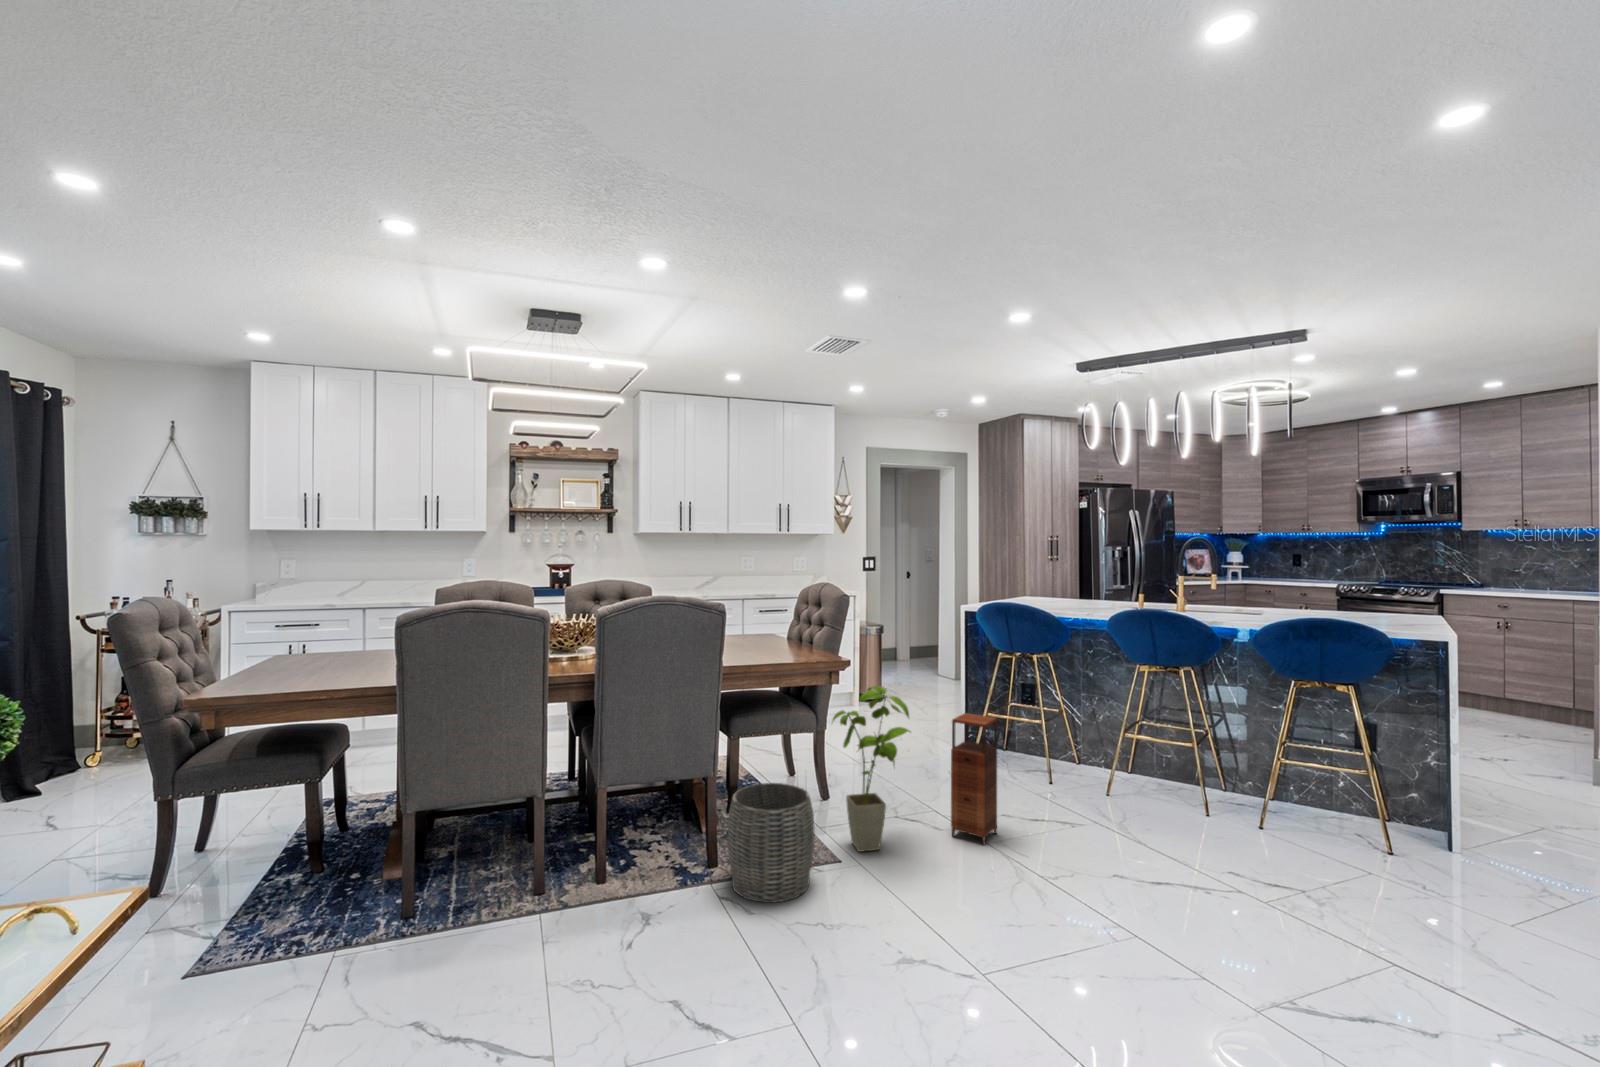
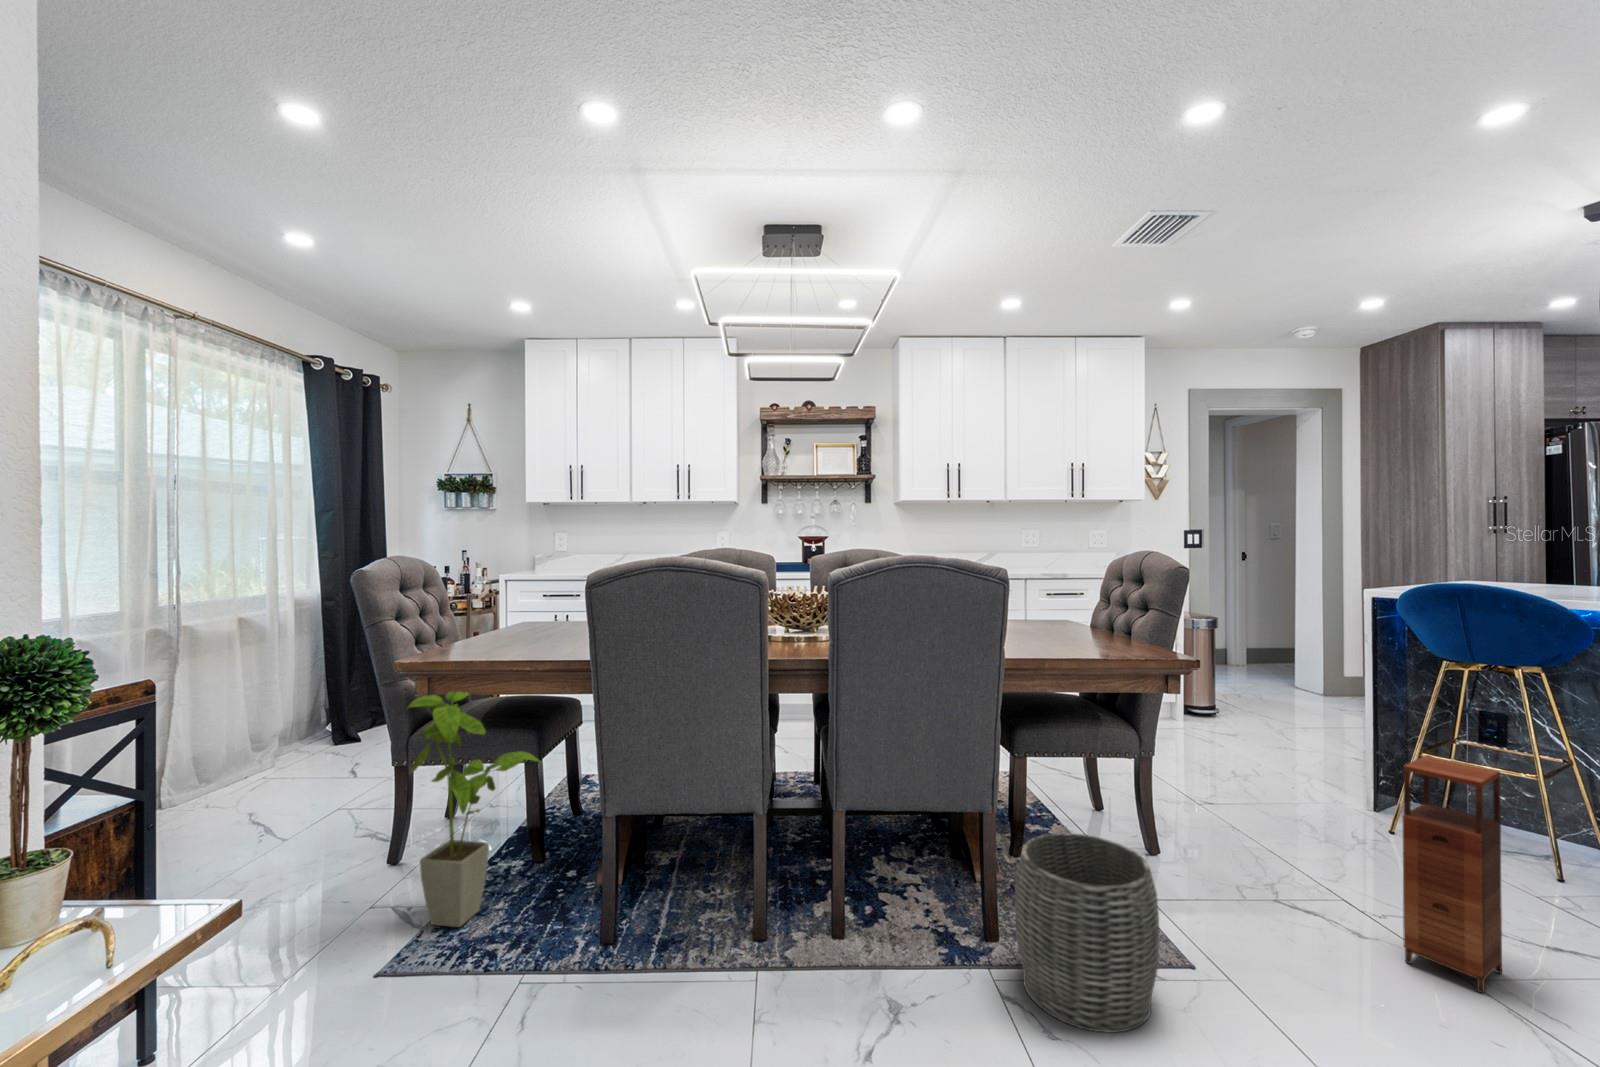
house plant: present [833,686,910,852] -> present [407,692,540,927]

